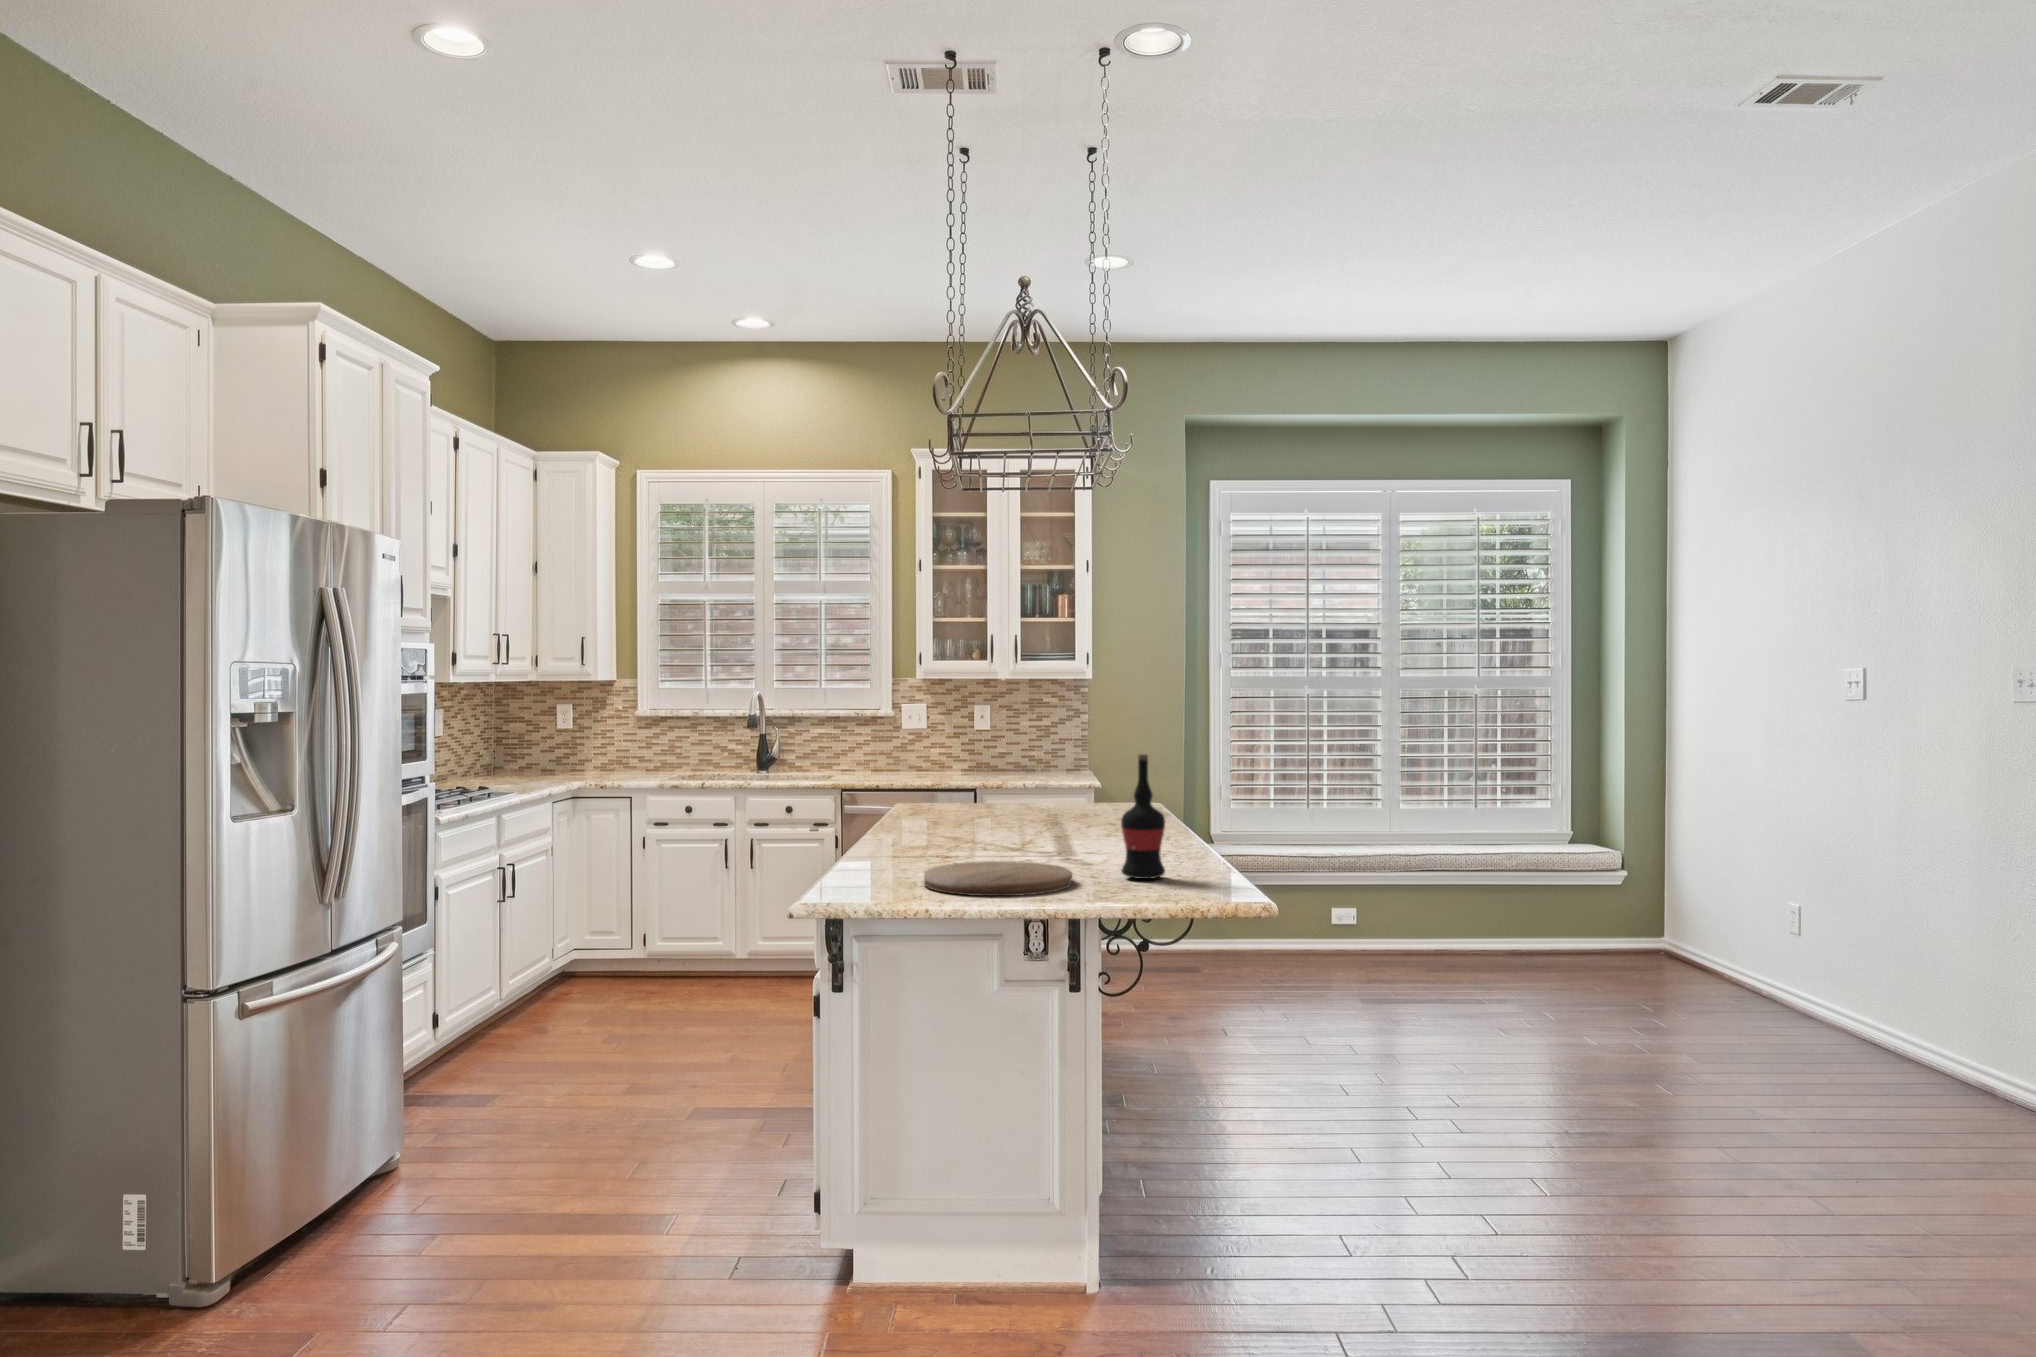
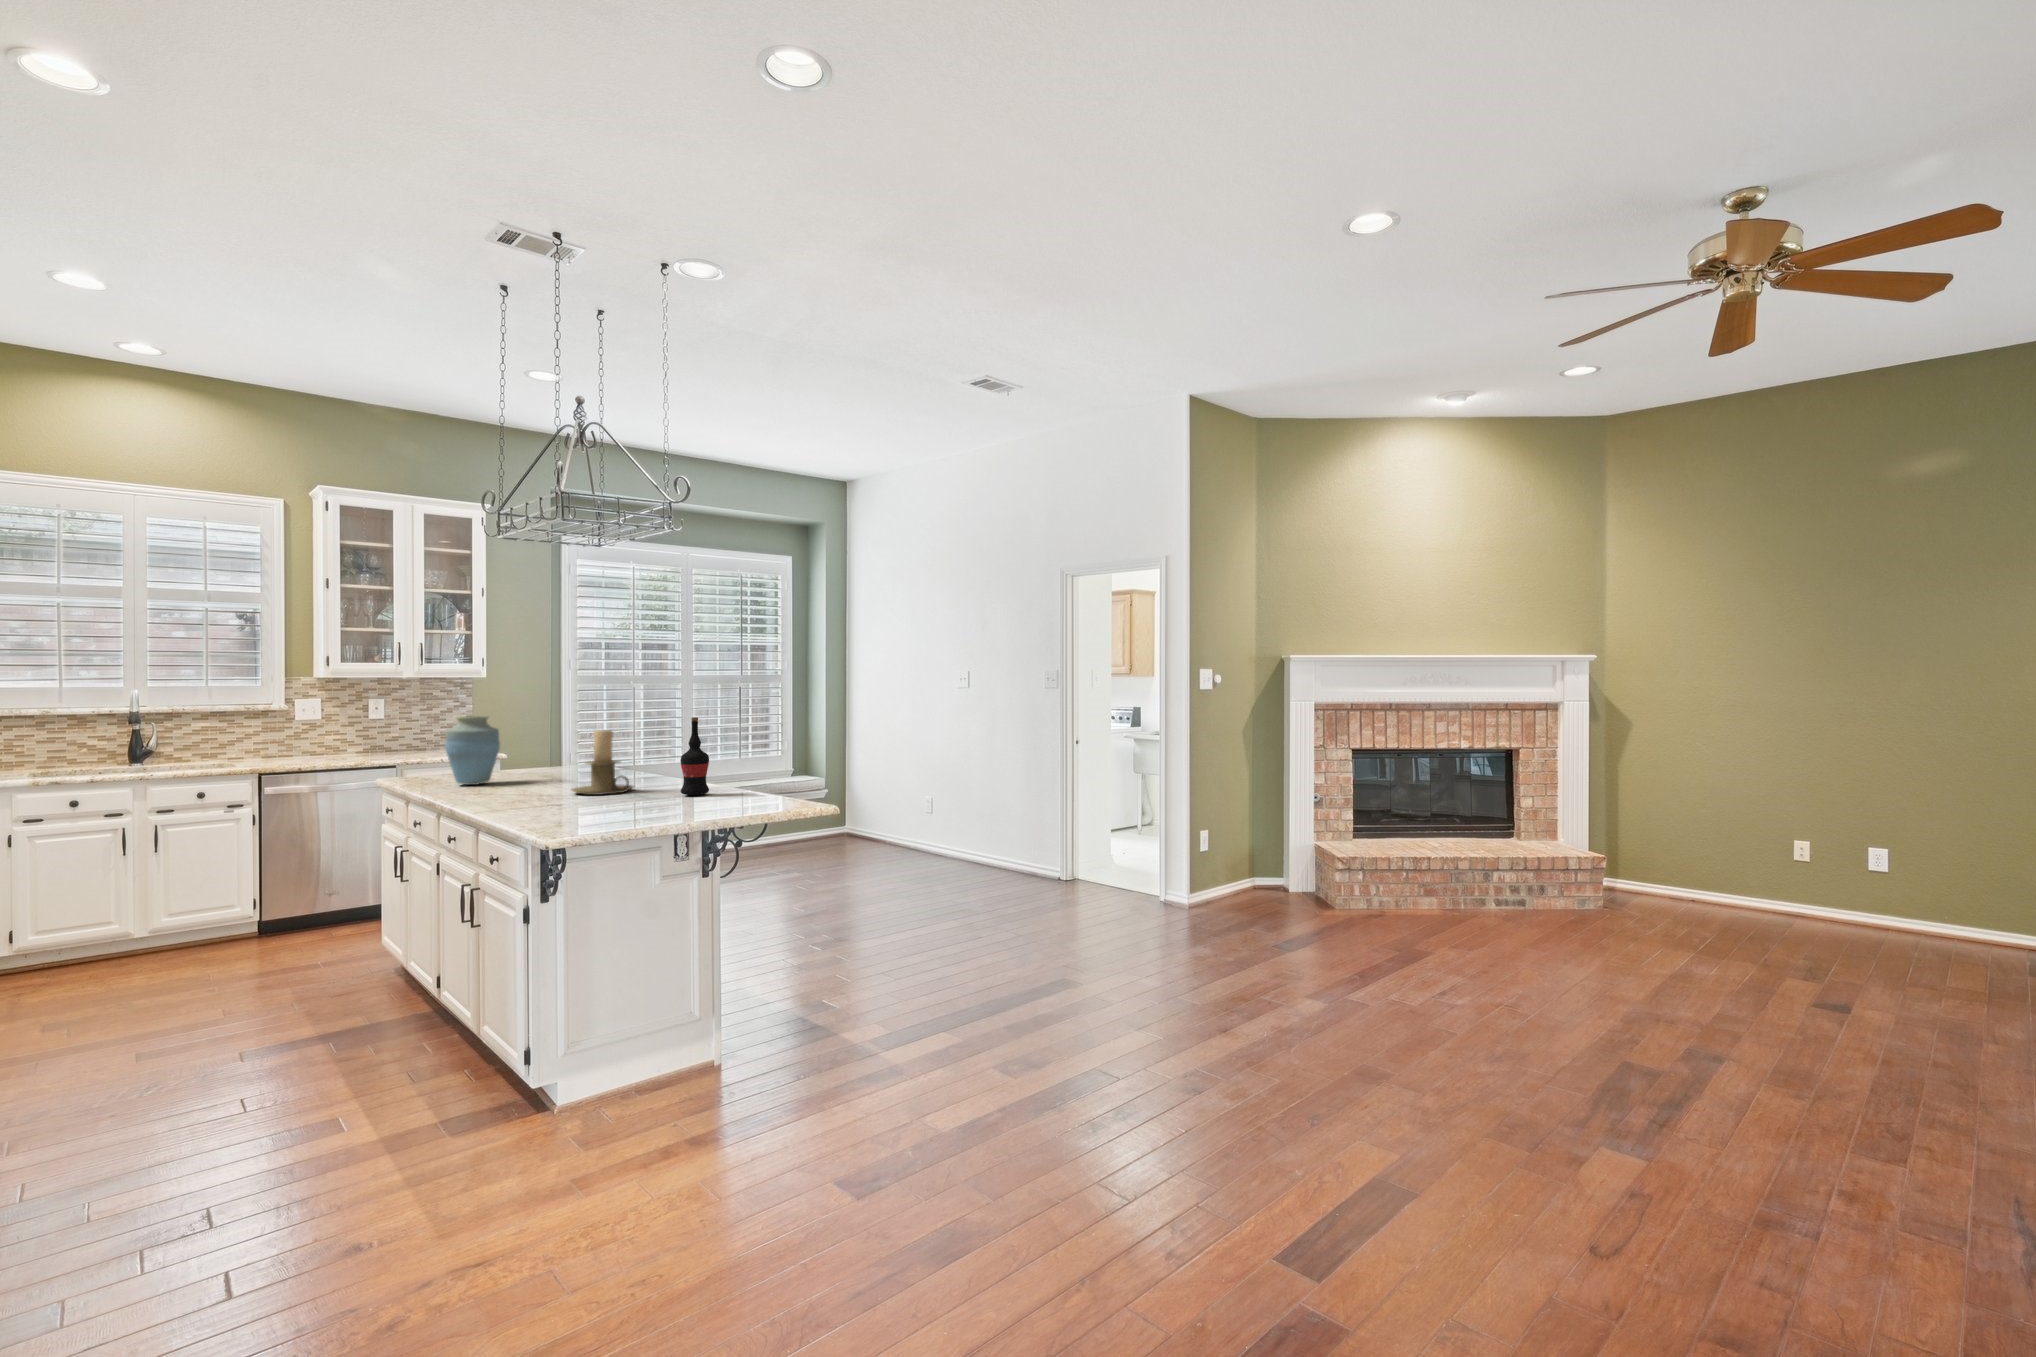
vase: none [933,735,997,828] -> present [445,716,500,785]
candle holder: none [1012,765,1100,862] -> present [572,730,633,795]
cutting board: present [924,861,1072,896] -> none [554,792,662,813]

